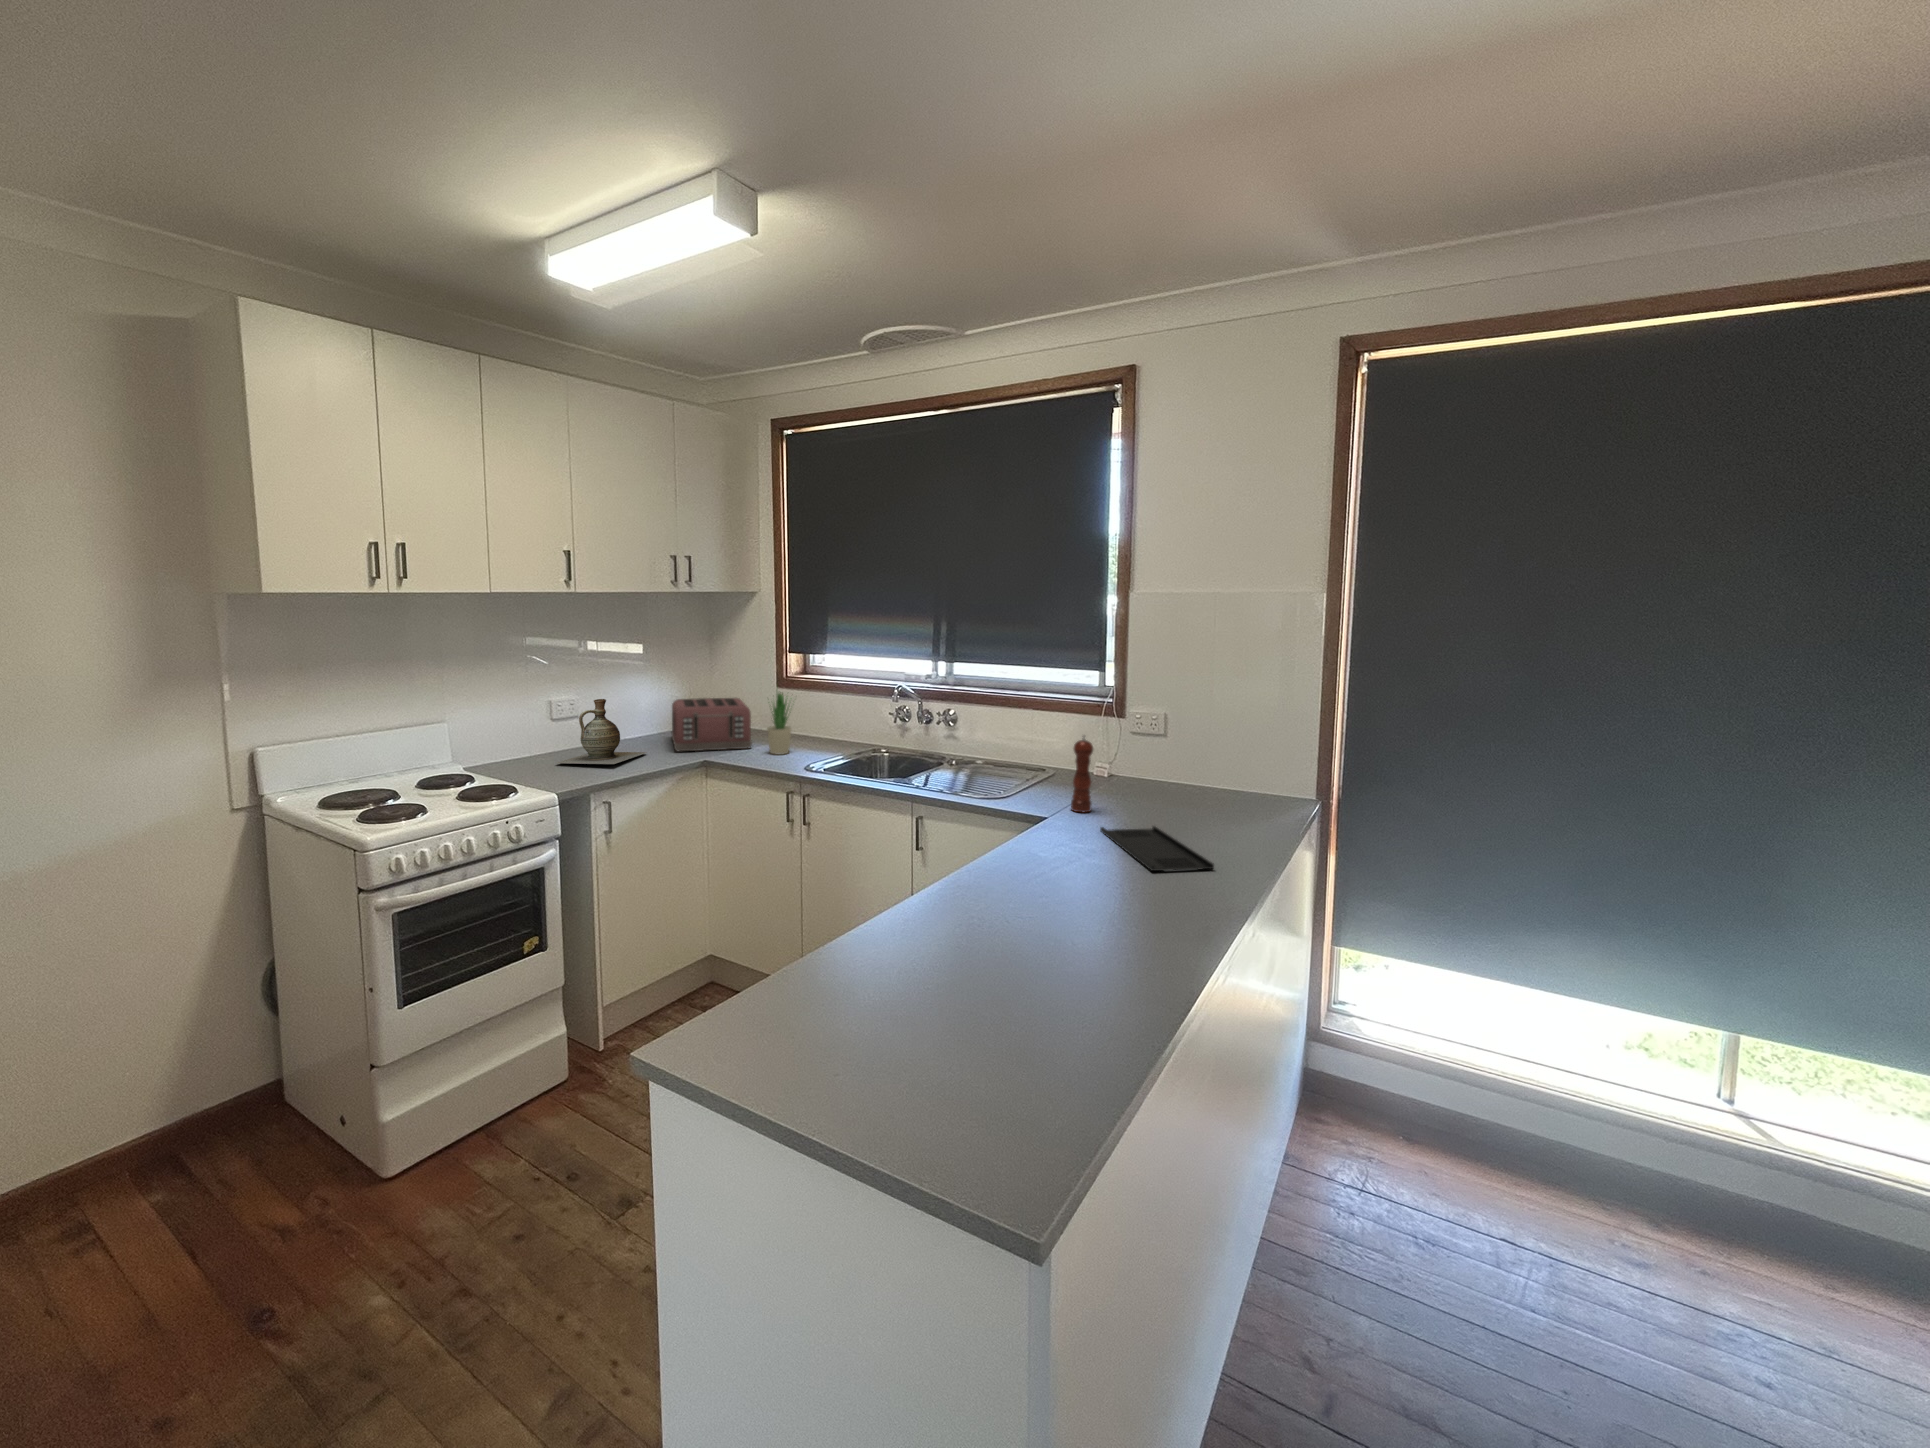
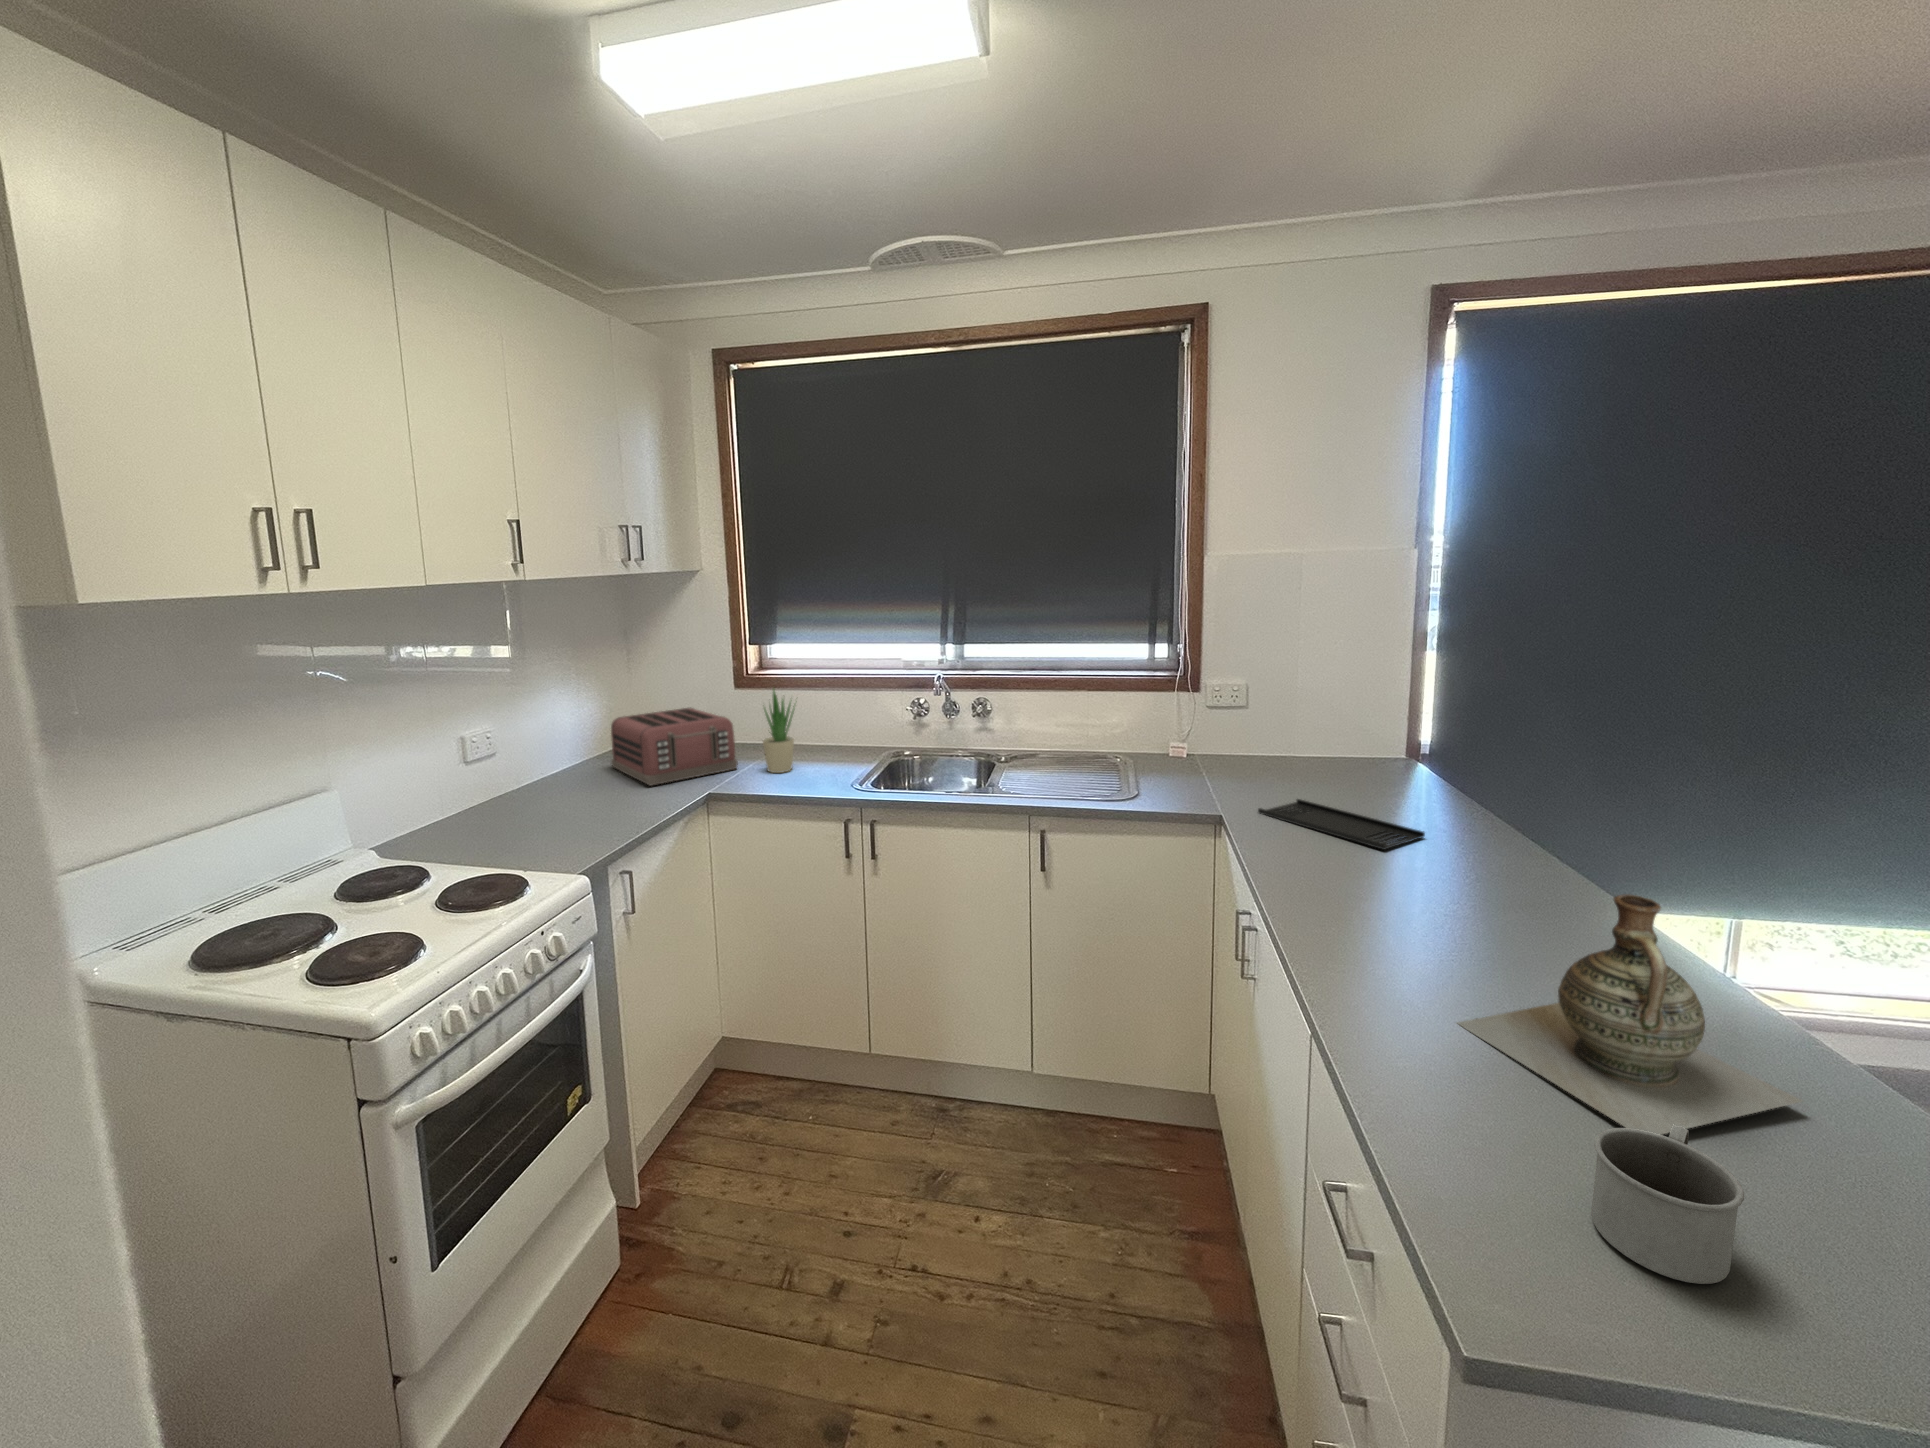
ceramic jug: present [557,699,647,764] -> present [1458,894,1802,1135]
pepper mill: present [1071,735,1093,812] -> none [1190,711,1214,795]
mug: none [807,1011,909,1111] -> present [1591,1124,1744,1284]

